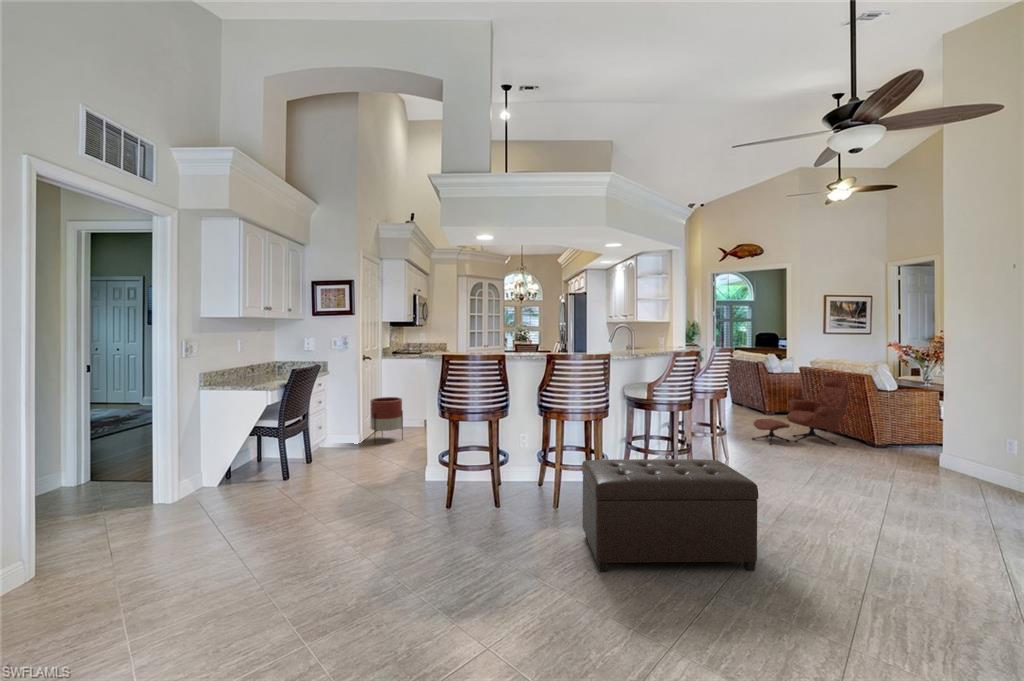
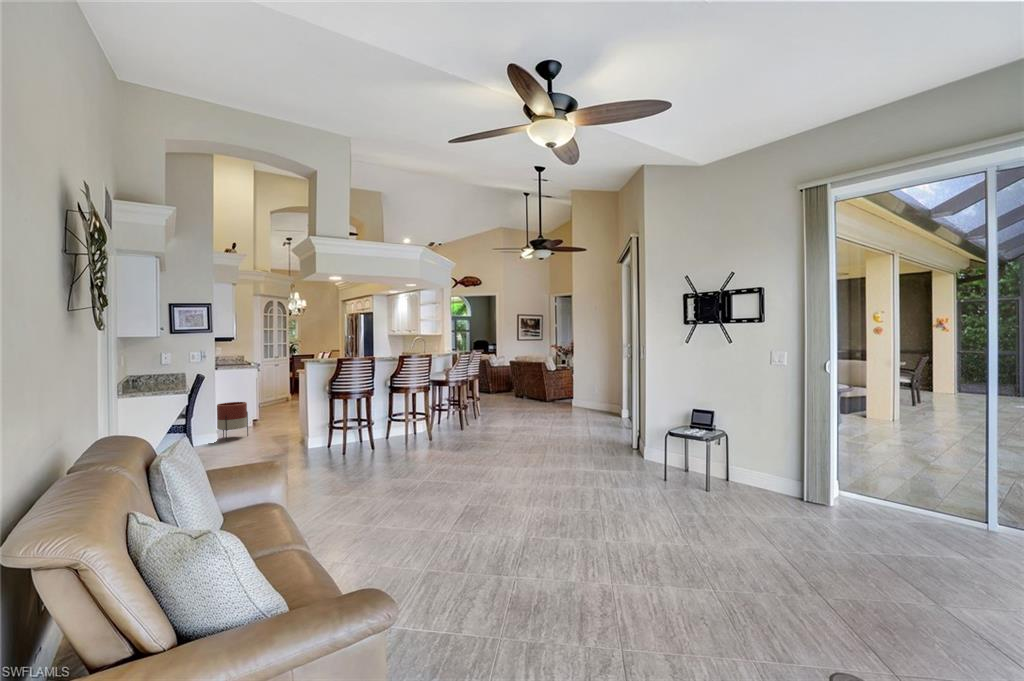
armchair: present [753,376,849,445] -> none [490,365,535,407]
ottoman: present [582,459,759,572] -> none [433,404,511,455]

